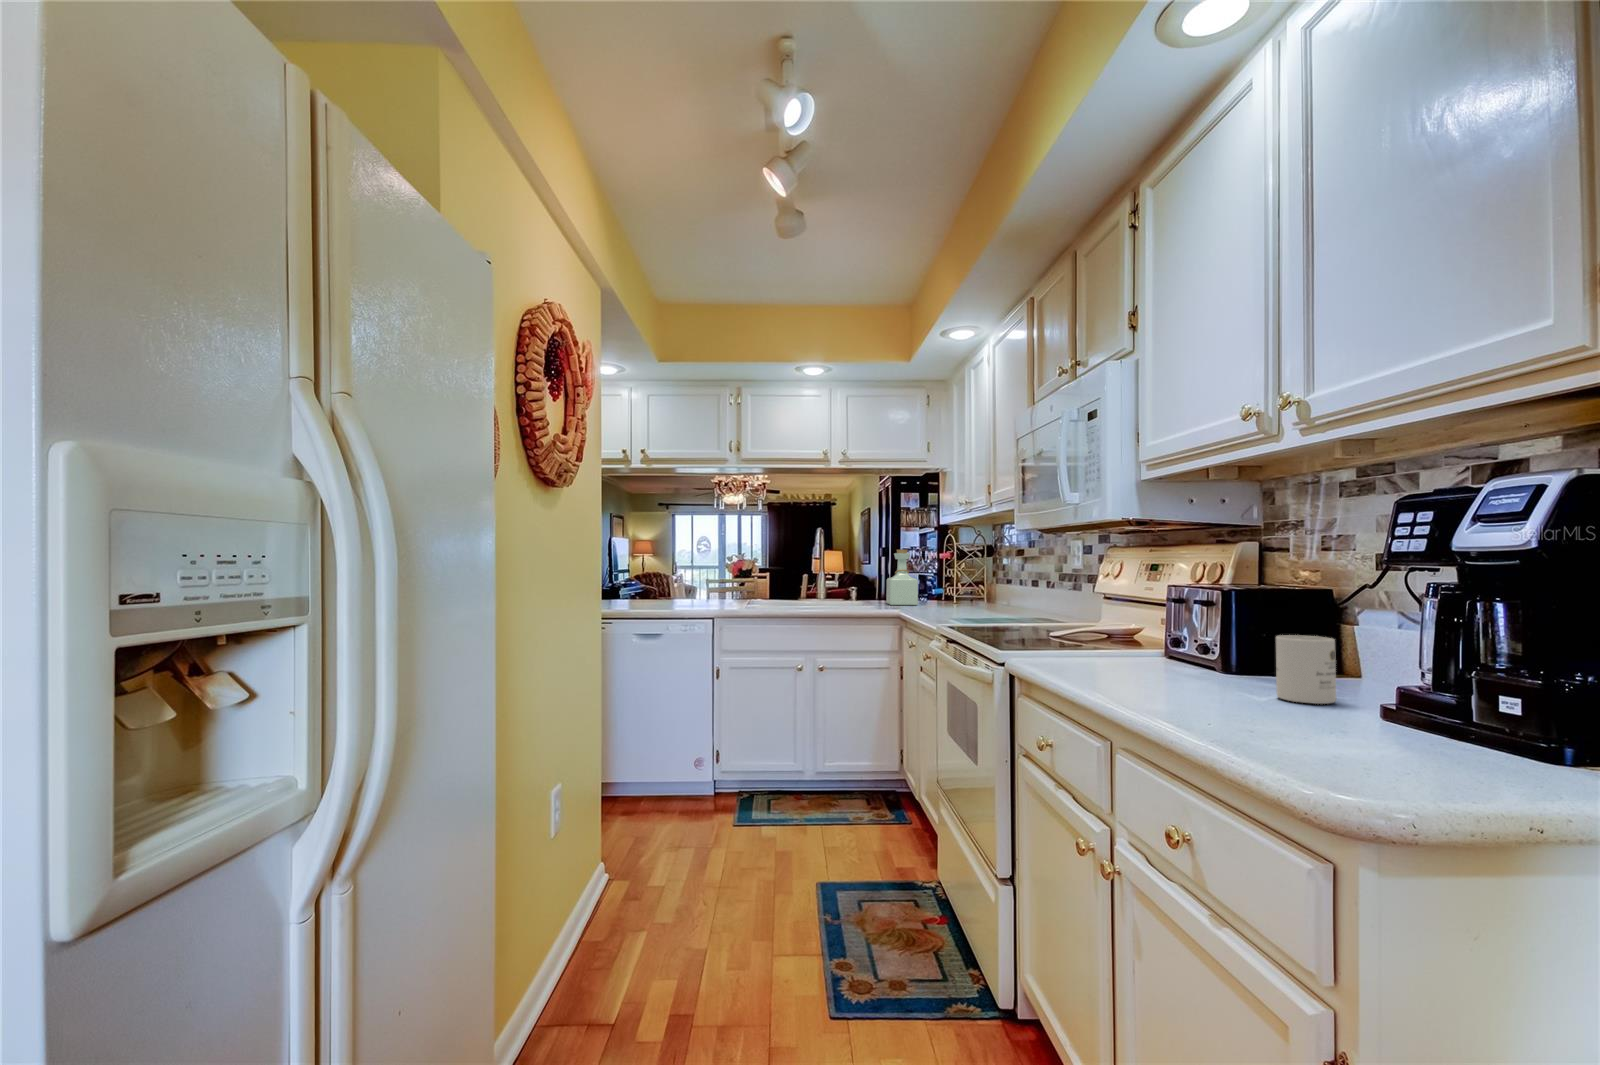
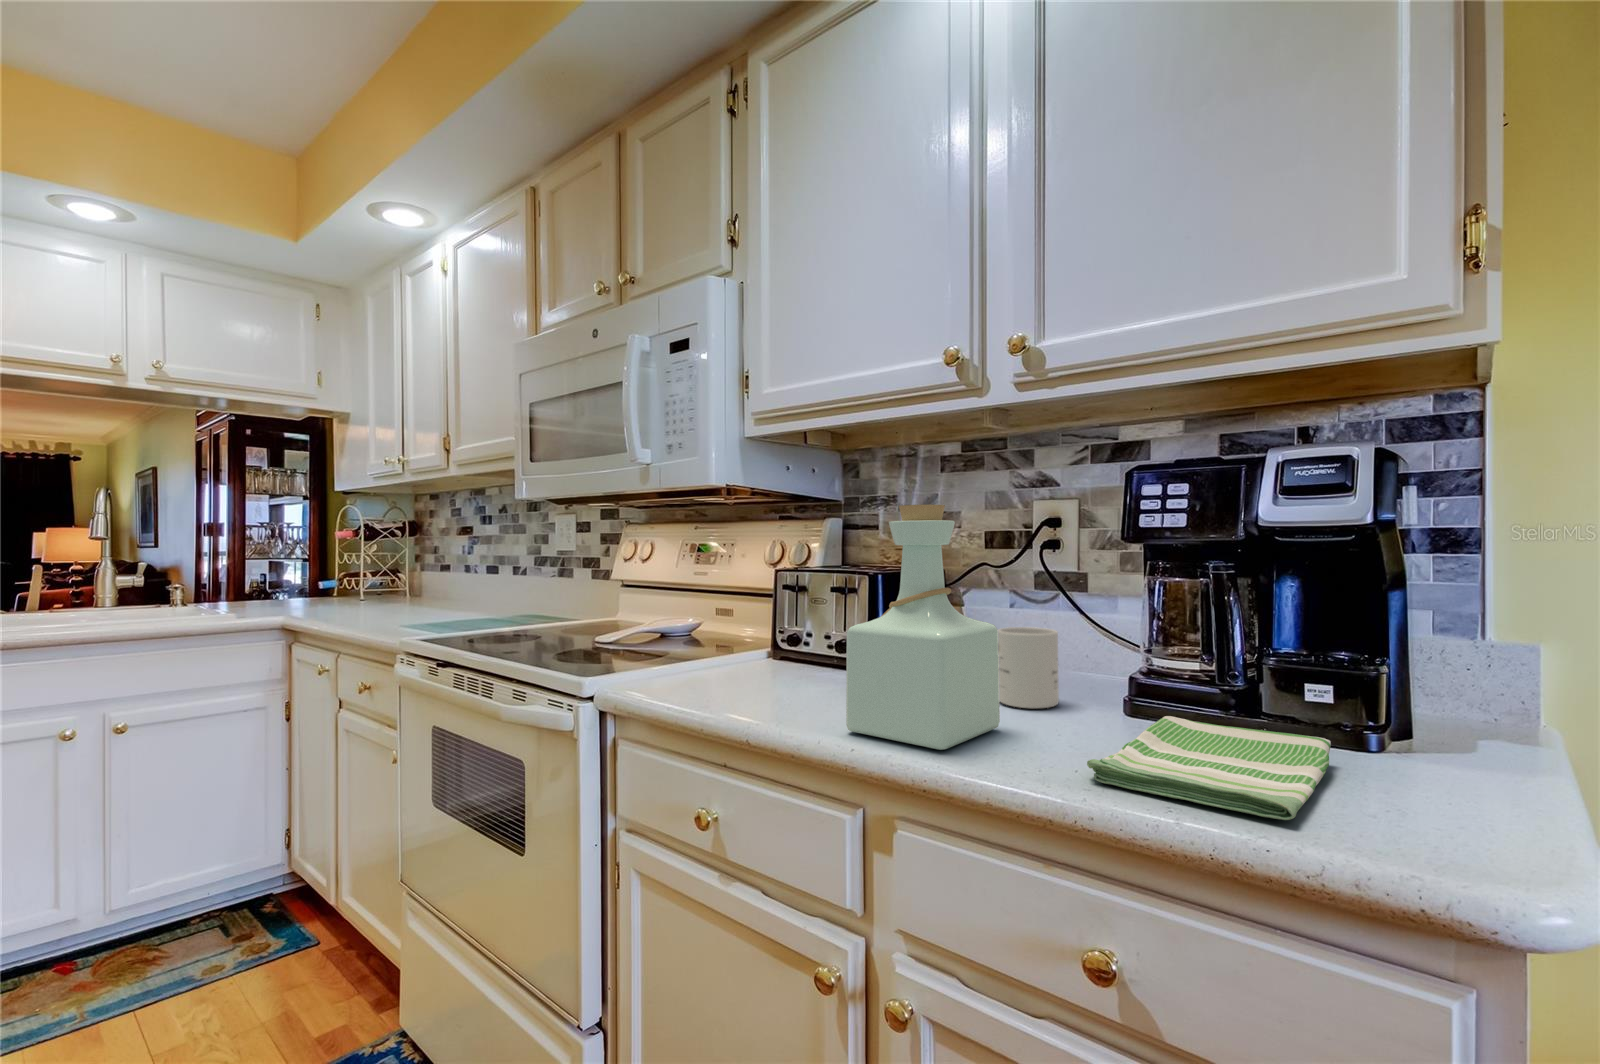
bottle: present [886,550,918,605] -> present [846,505,1000,750]
dish towel: none [1198,708,1460,753] -> present [1087,716,1331,820]

